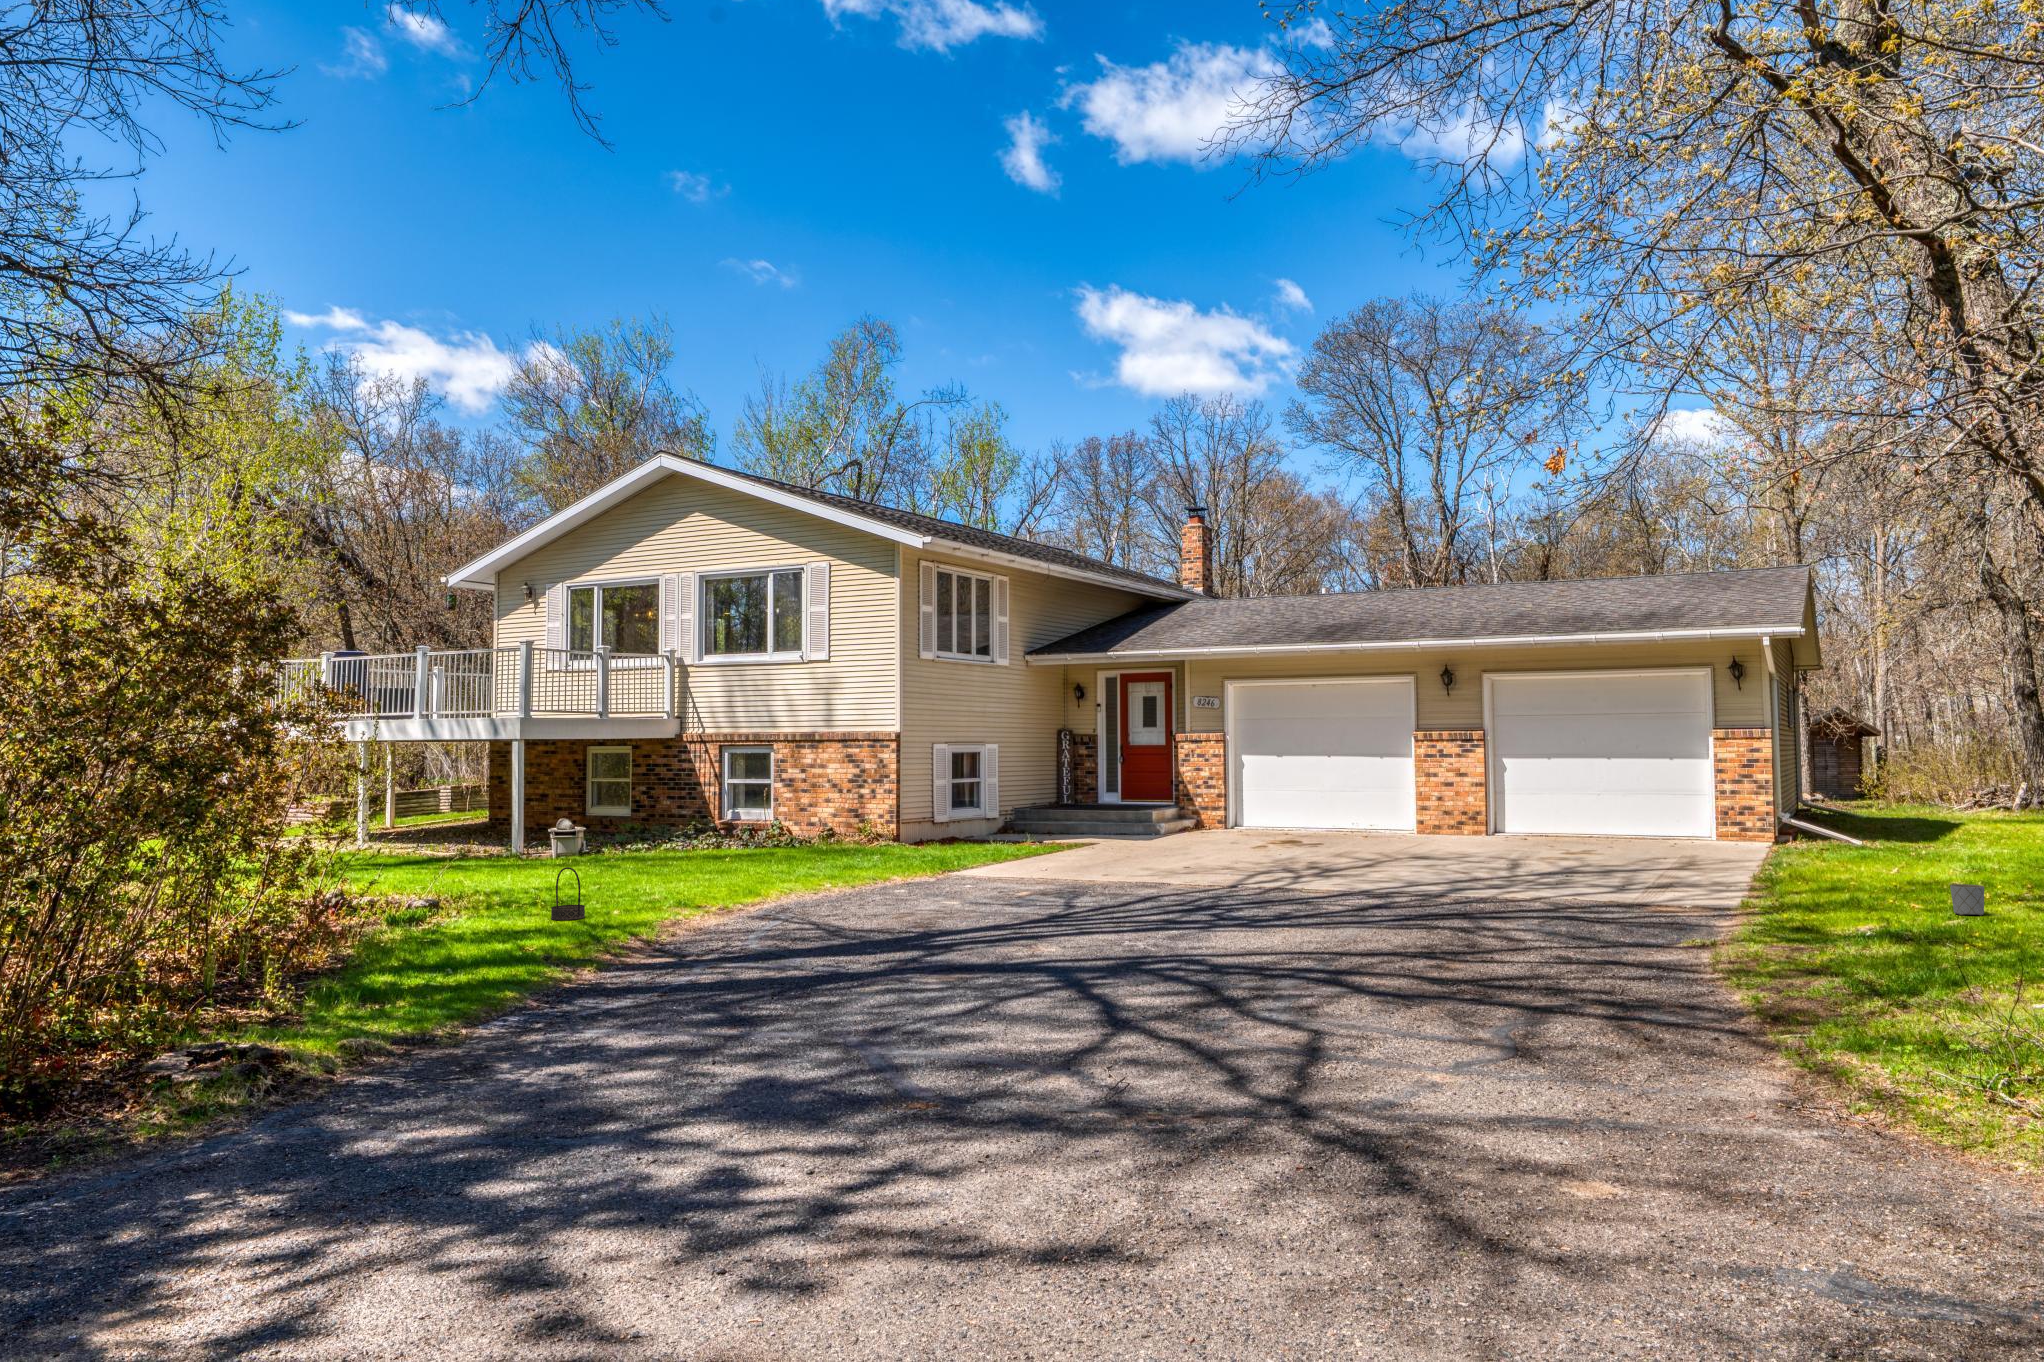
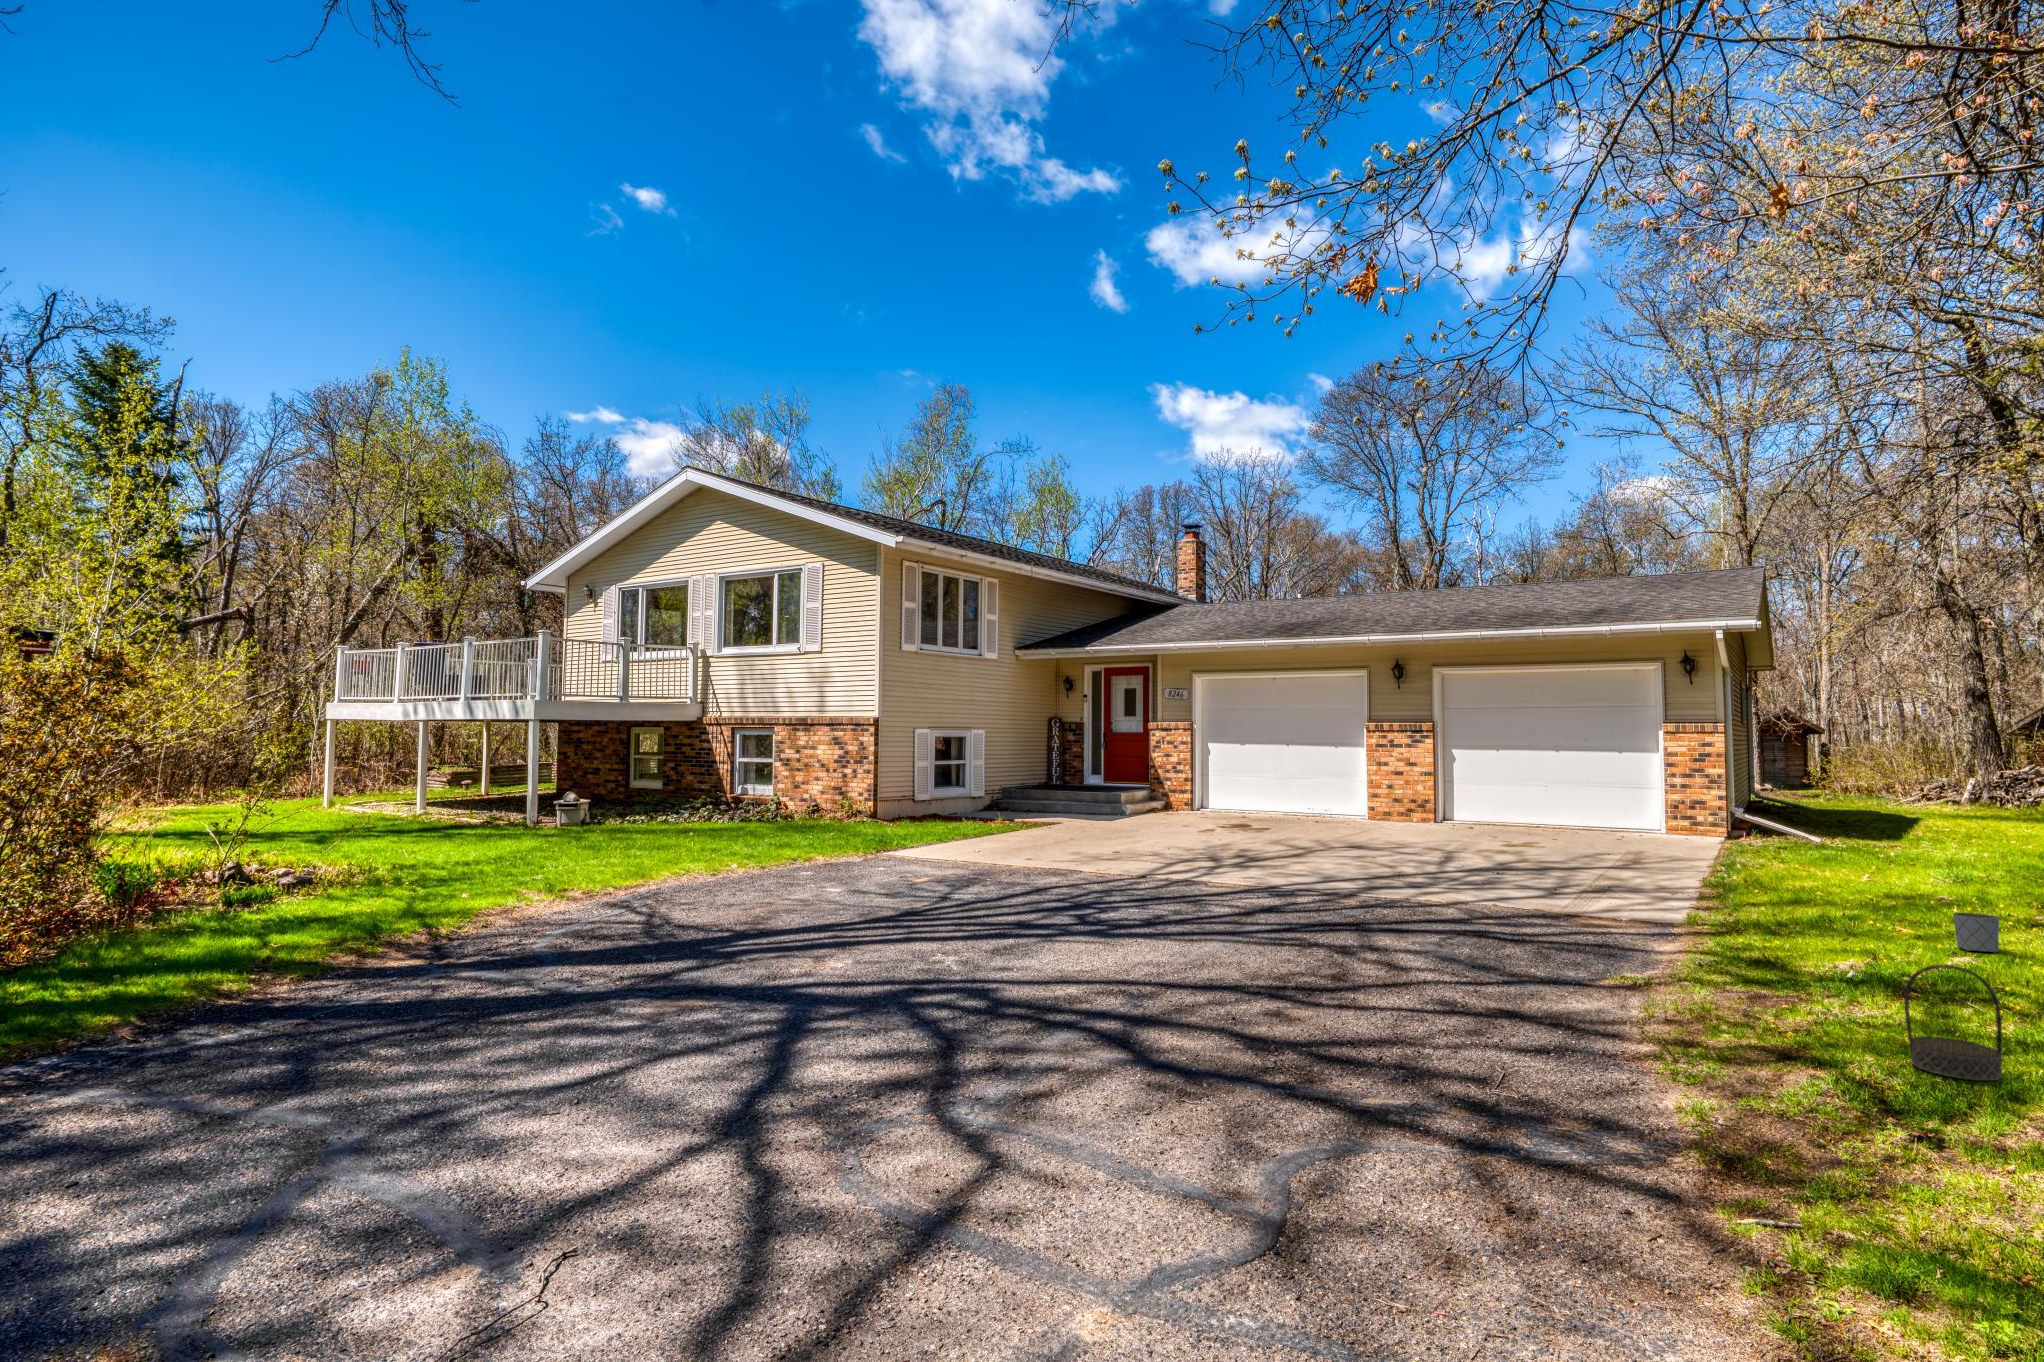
basket: present [551,867,585,920] -> present [1904,965,2002,1081]

